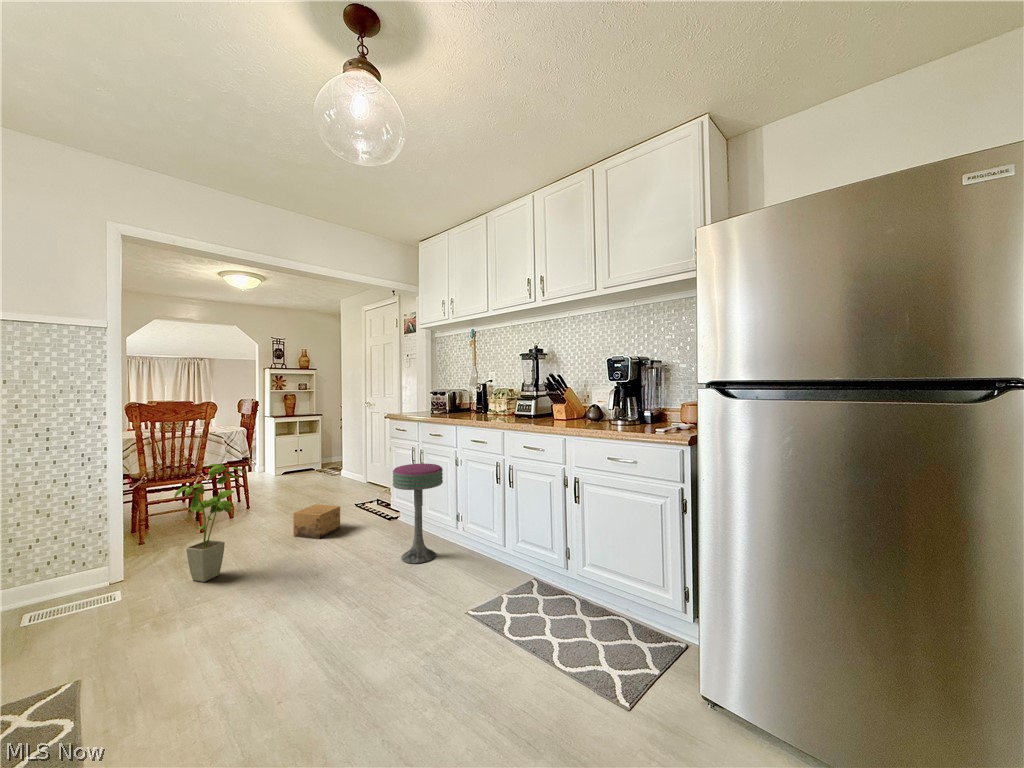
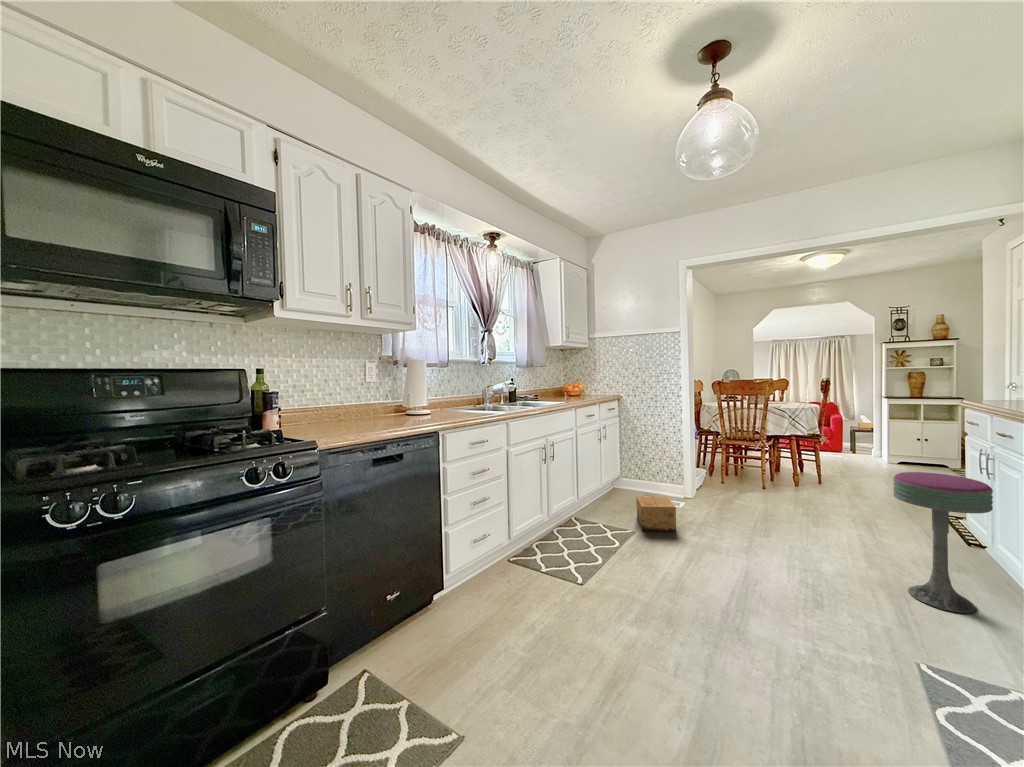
house plant: present [174,464,247,582] -> none [704,430,753,517]
cardboard box: present [293,504,340,539] -> present [636,496,676,532]

